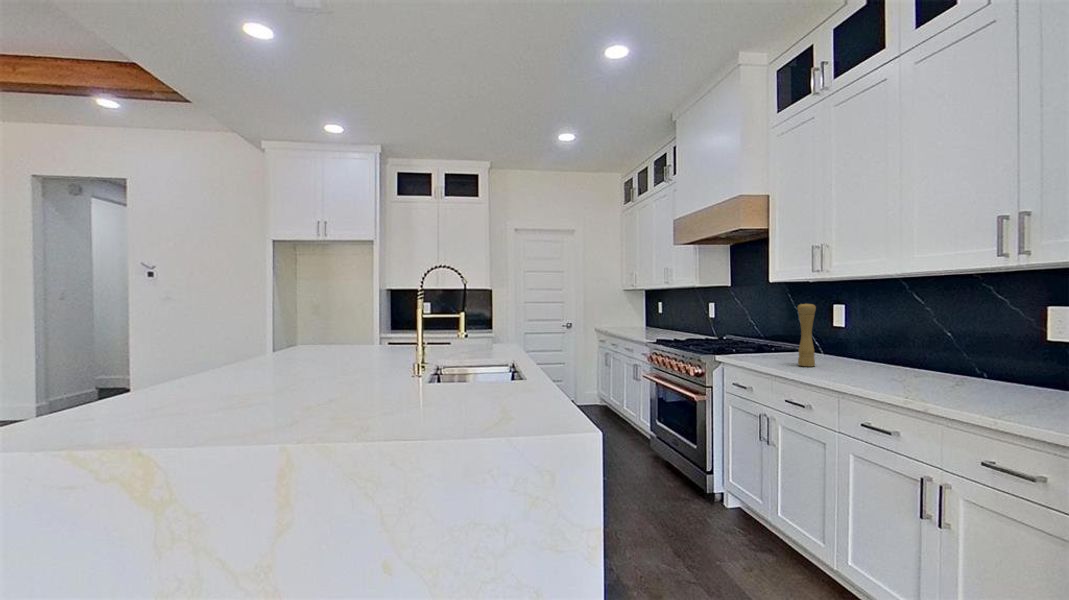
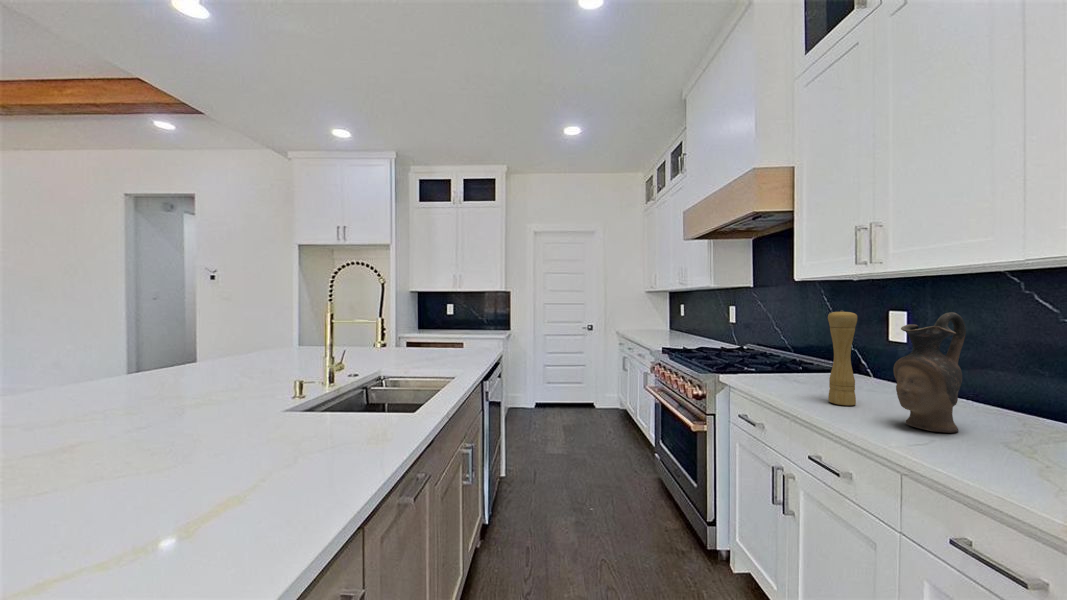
ceramic pitcher: none [837,303,876,374] -> present [893,312,966,432]

